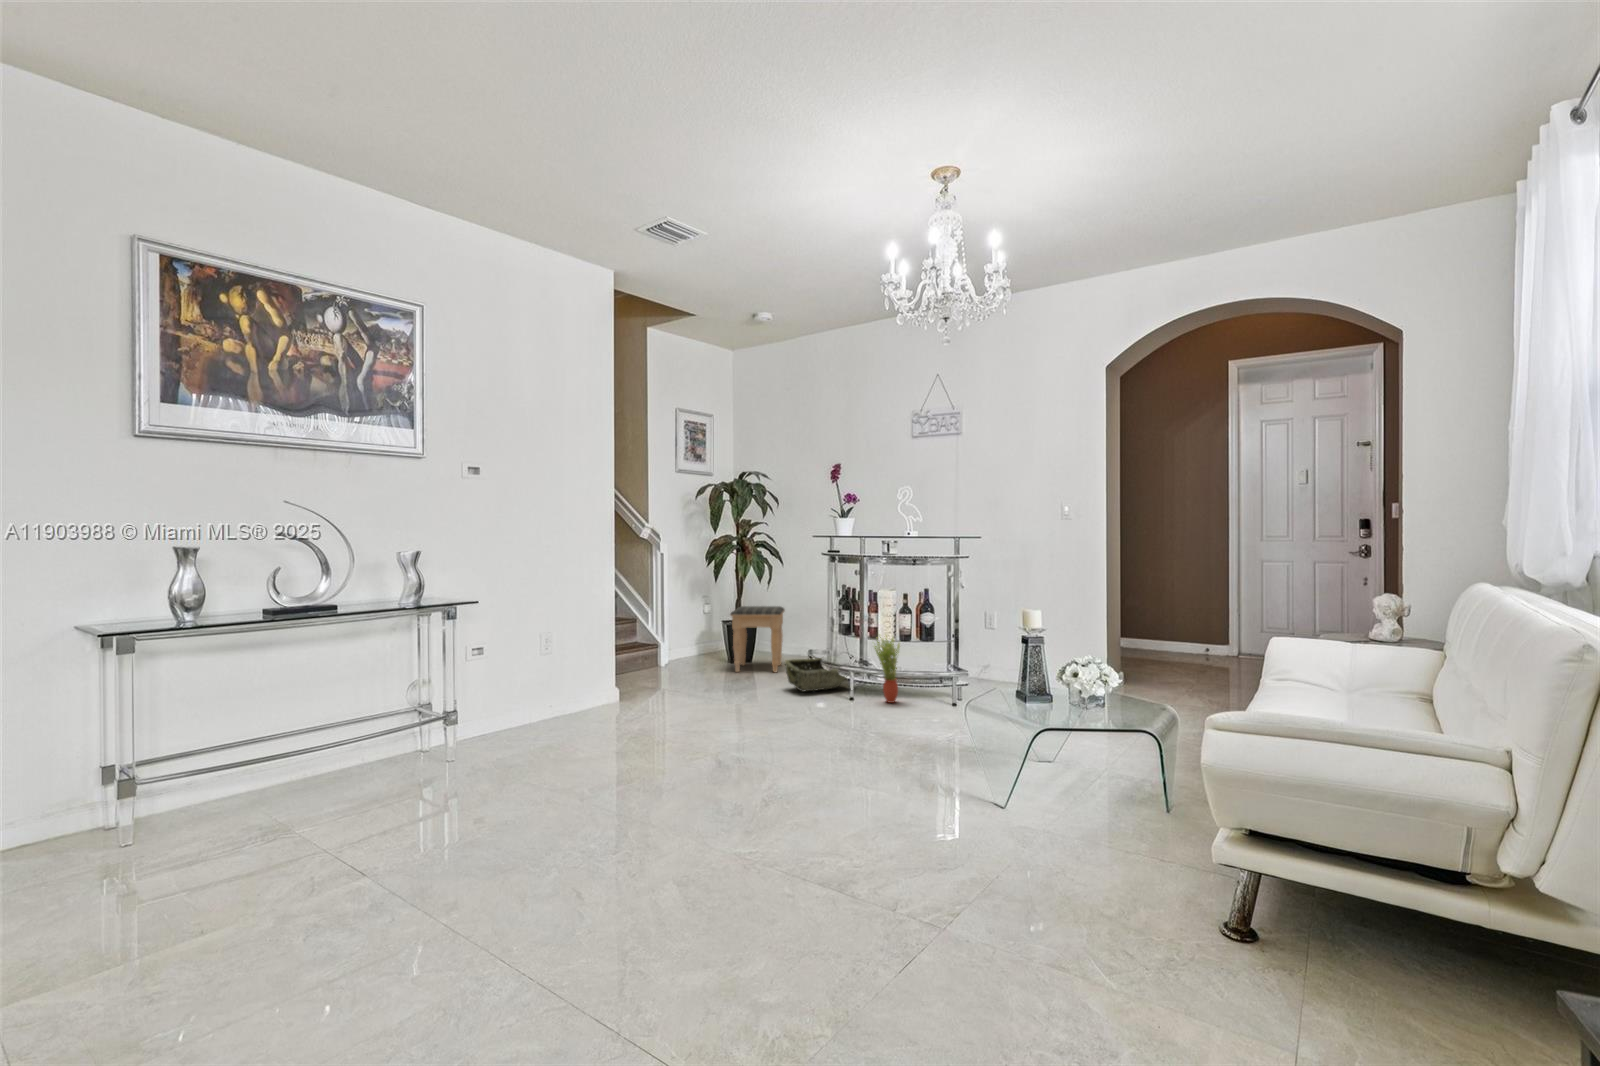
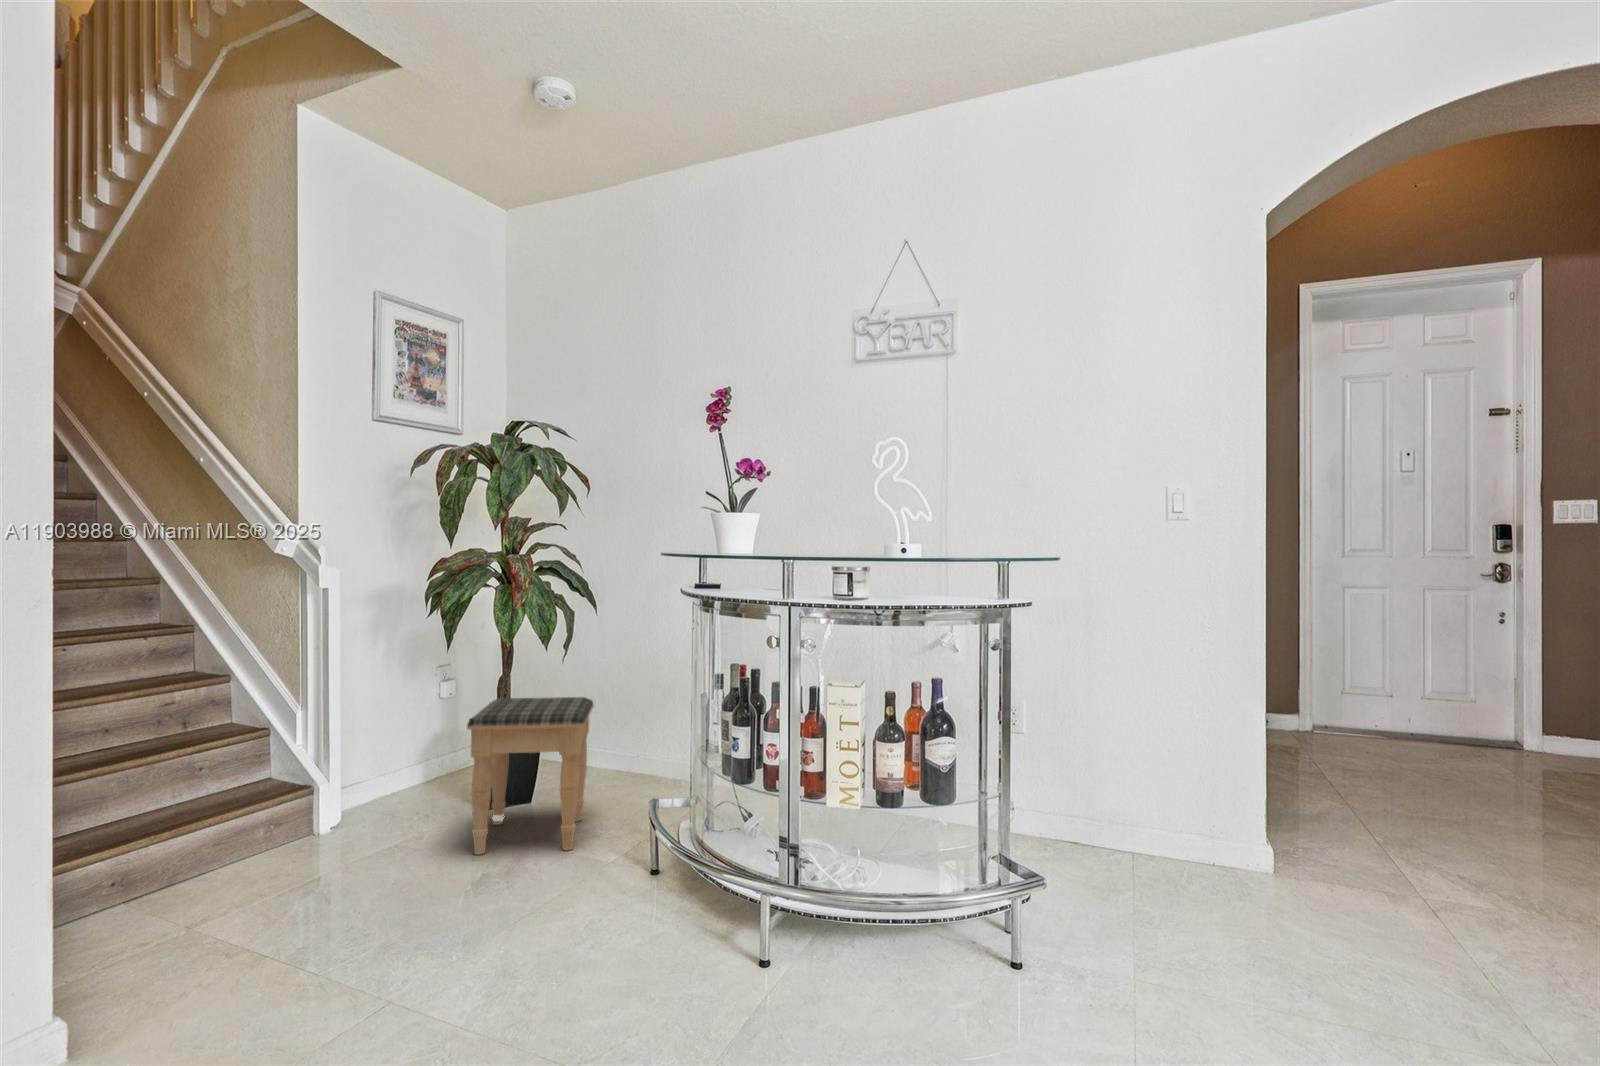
potted plant: present [875,636,900,703] -> none [828,802,905,988]
woven basket: present [785,658,847,692] -> none [590,833,750,947]

